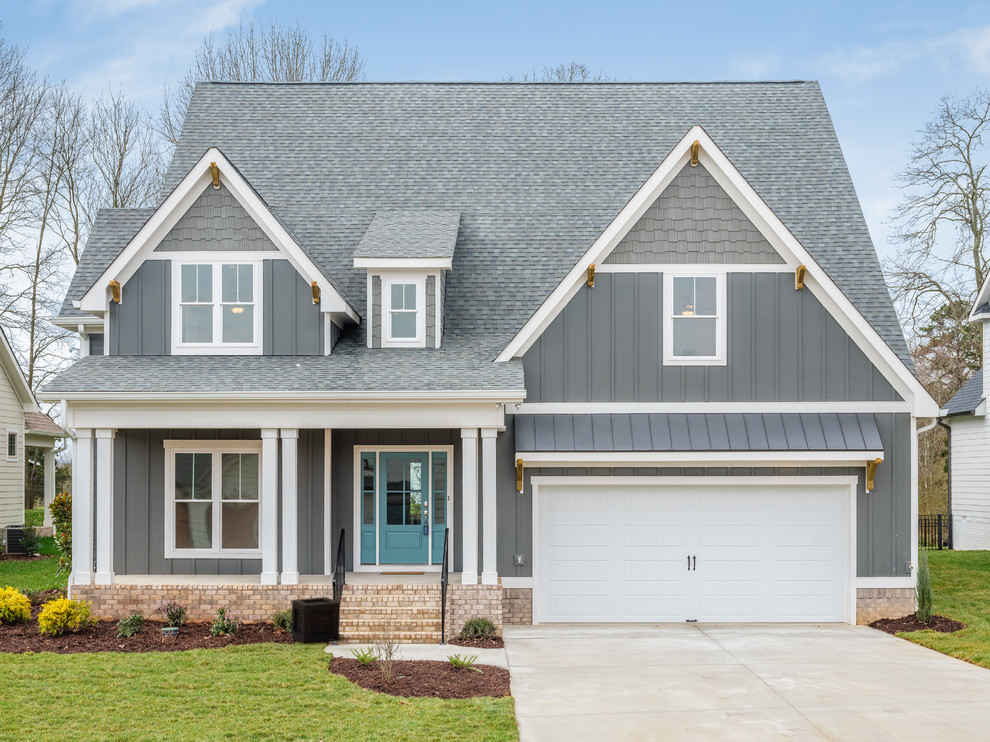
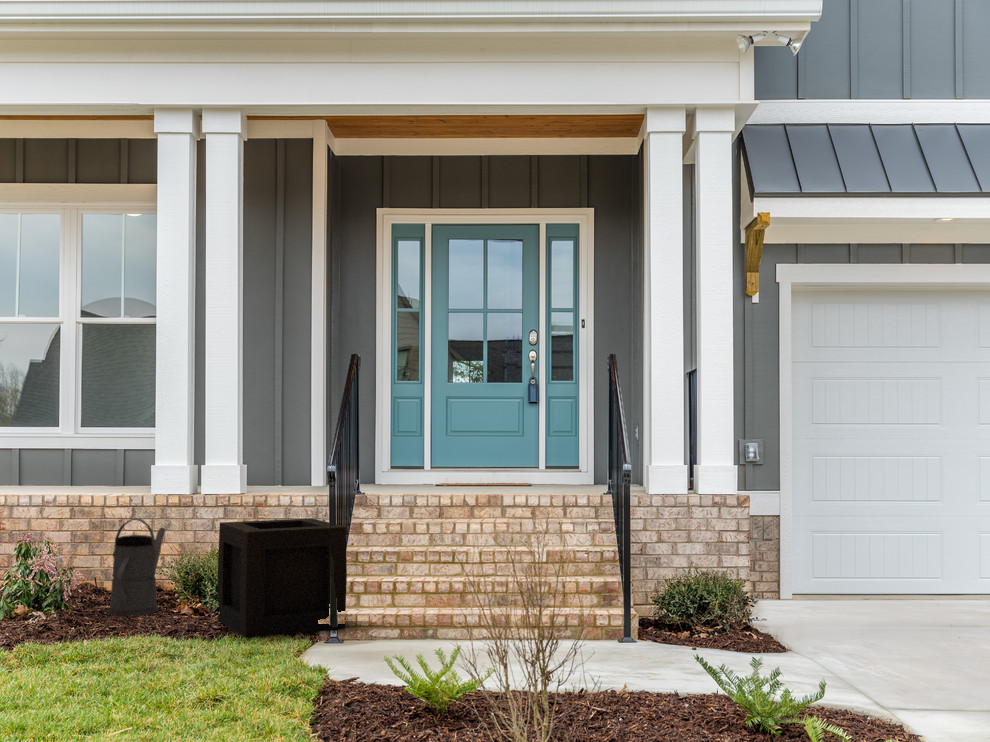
watering can: none [249,597,268,635] -> present [108,519,165,616]

